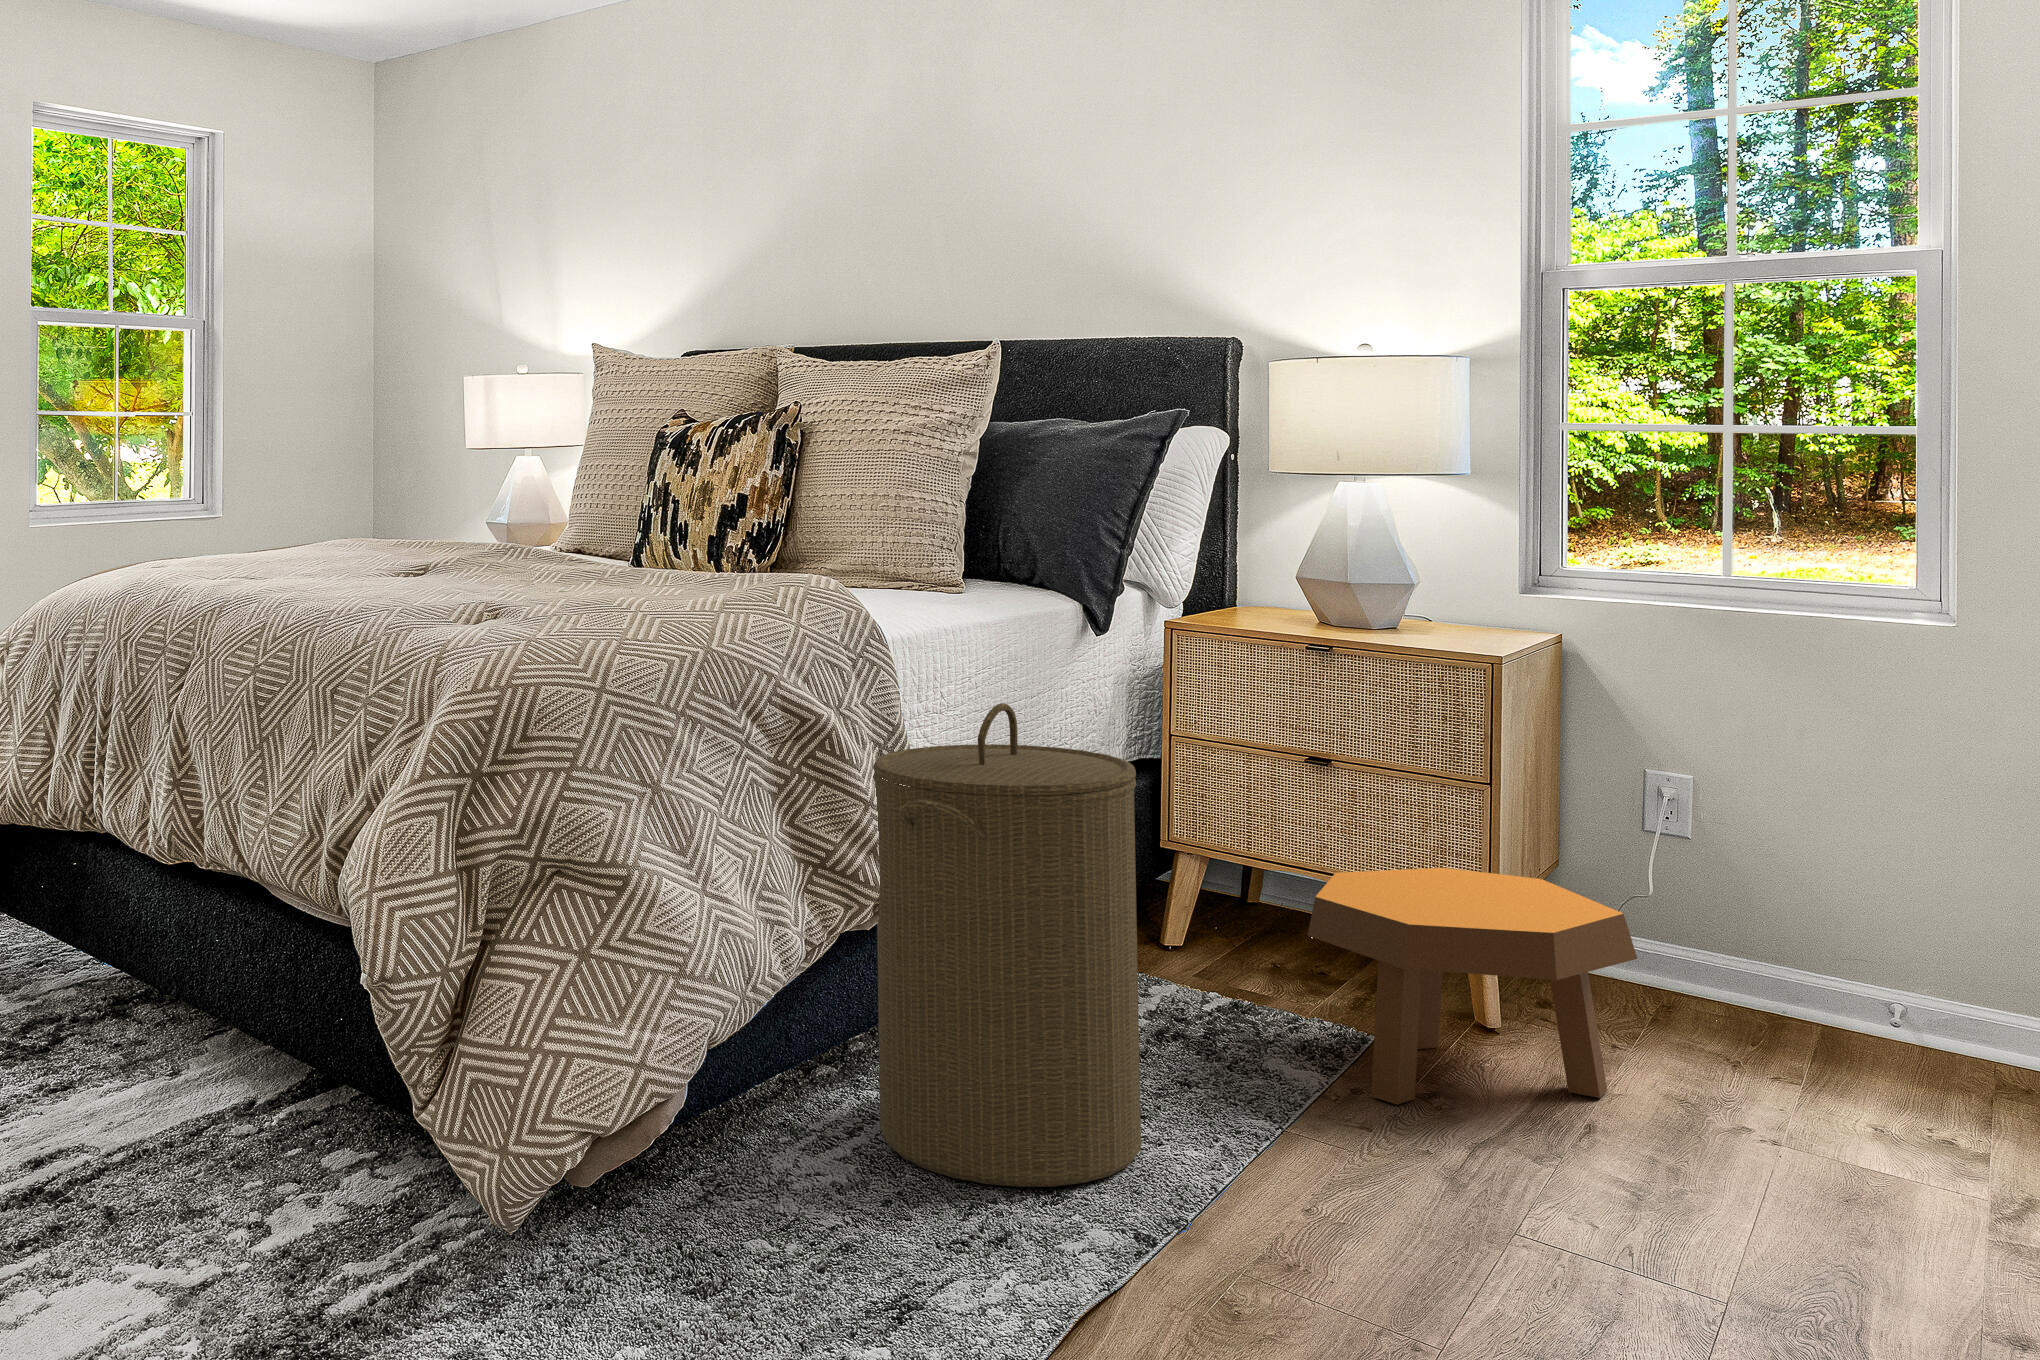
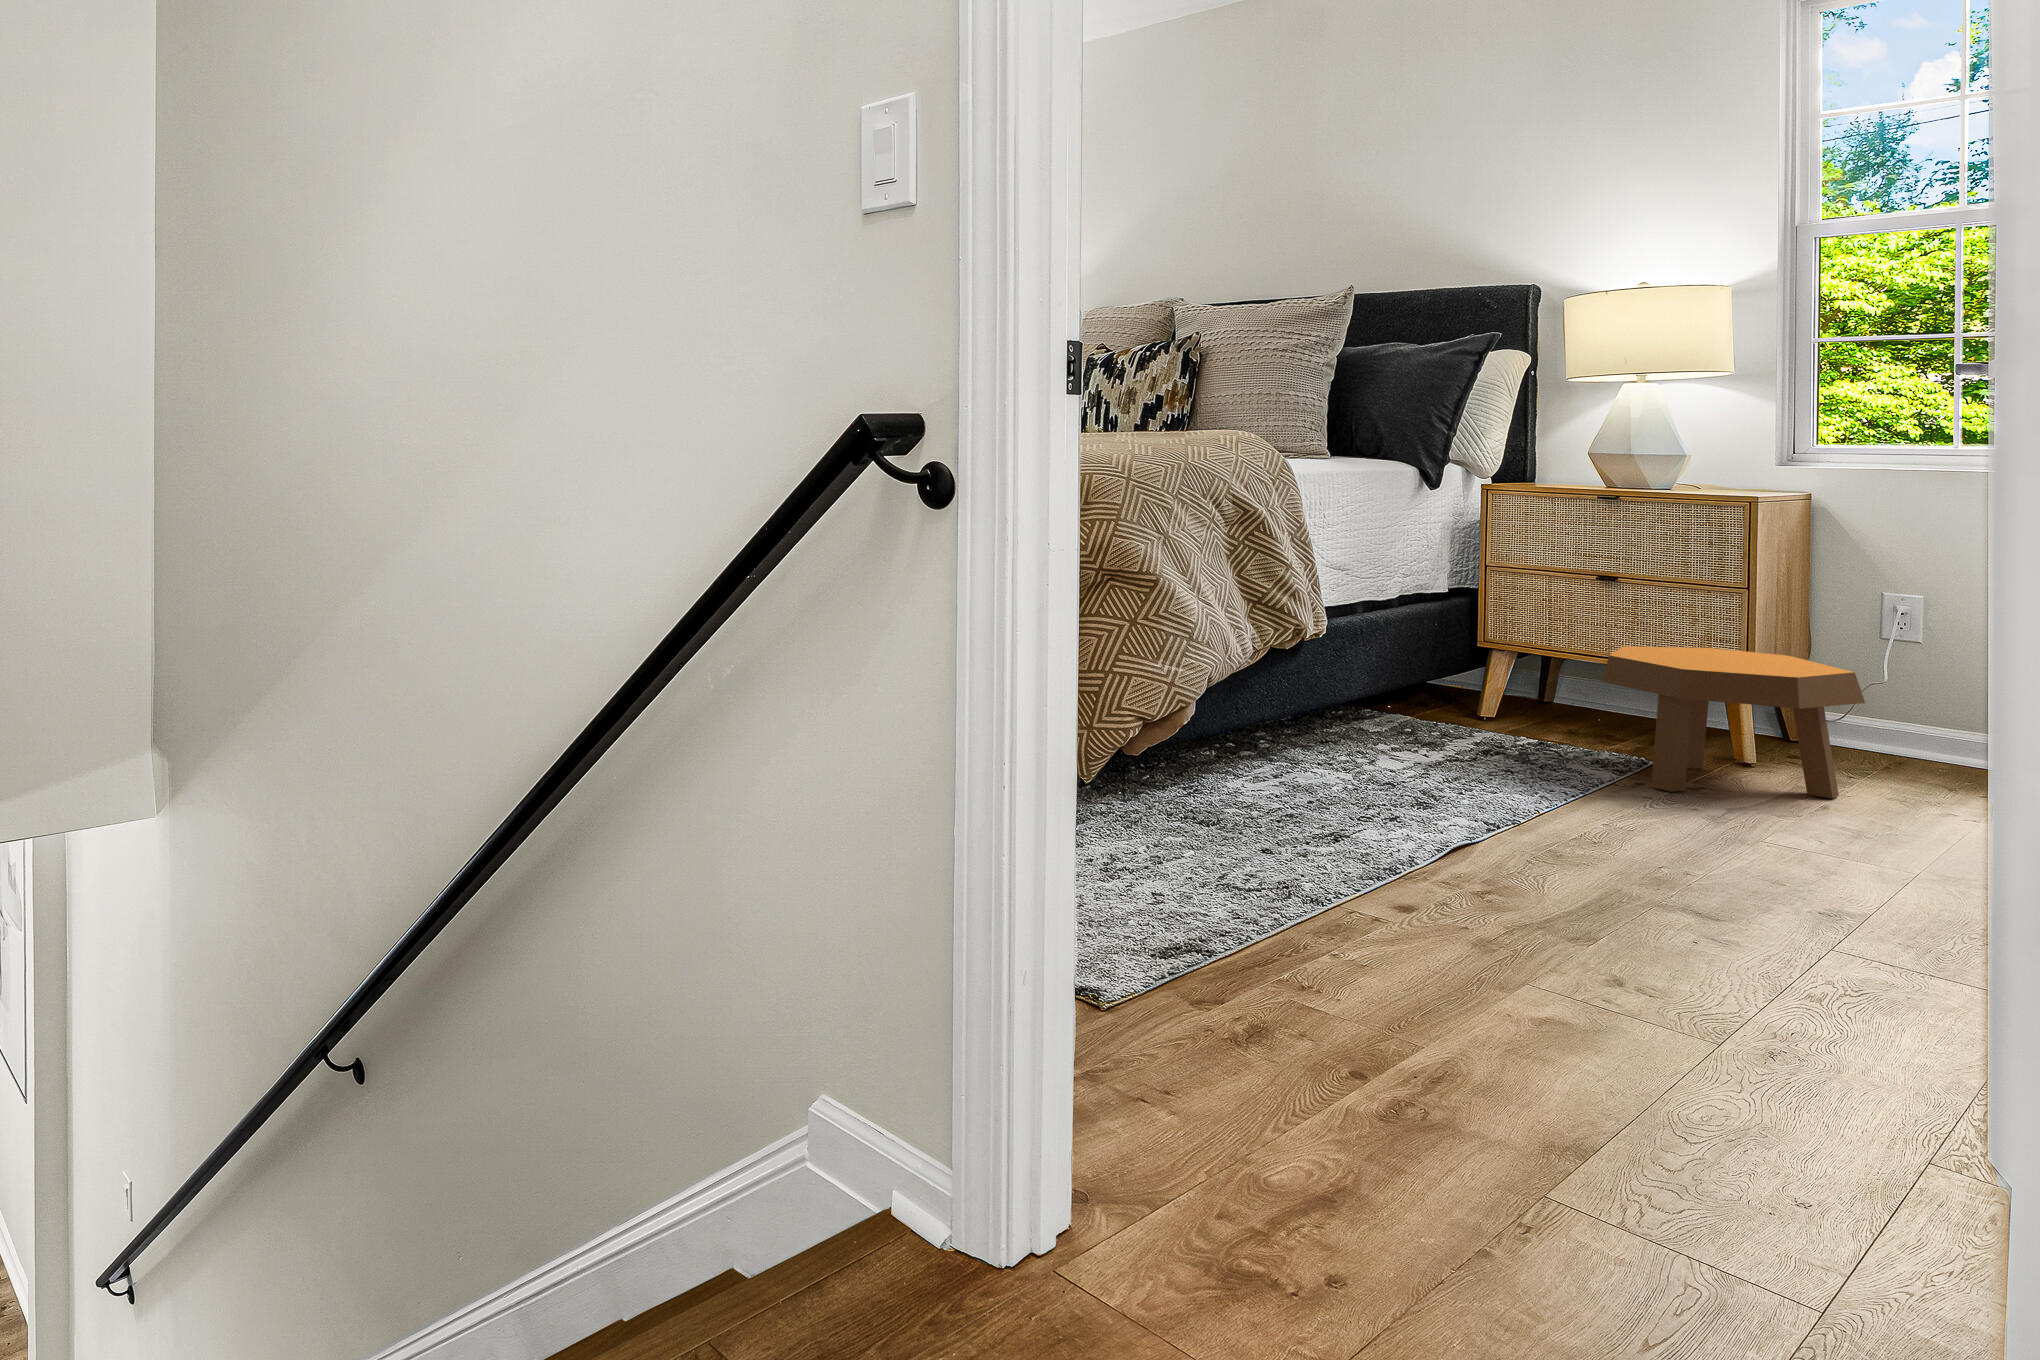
laundry hamper: present [873,703,1141,1187] -> none [1292,506,1482,810]

